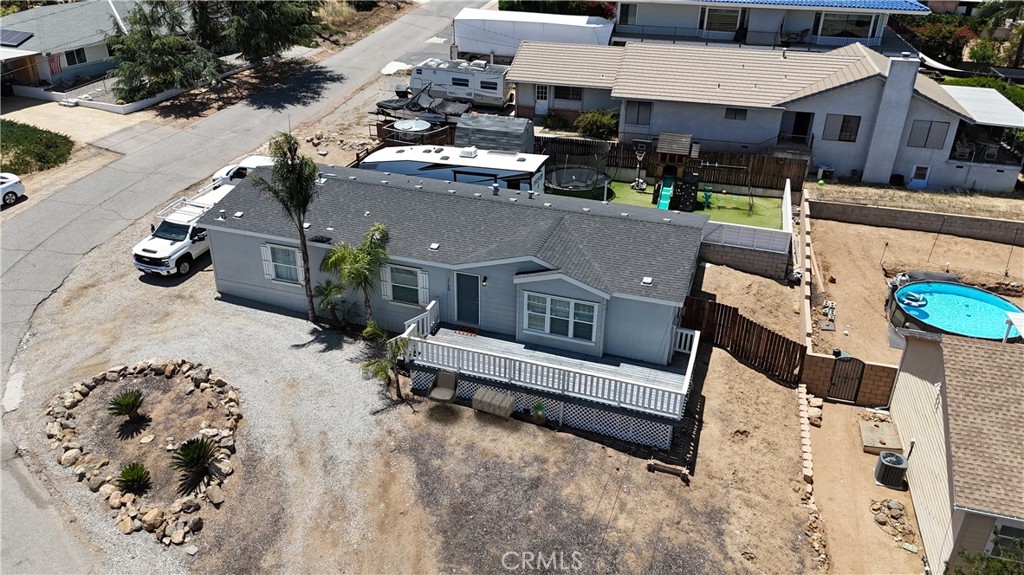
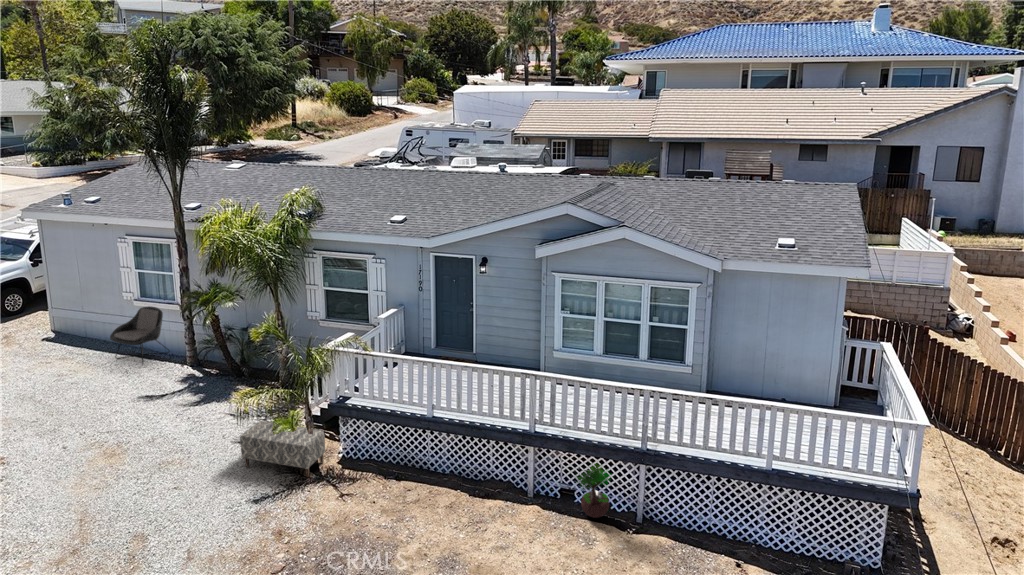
lounge chair: present [426,370,460,414] -> present [110,306,169,364]
bench: present [472,387,515,421] -> present [240,421,325,477]

